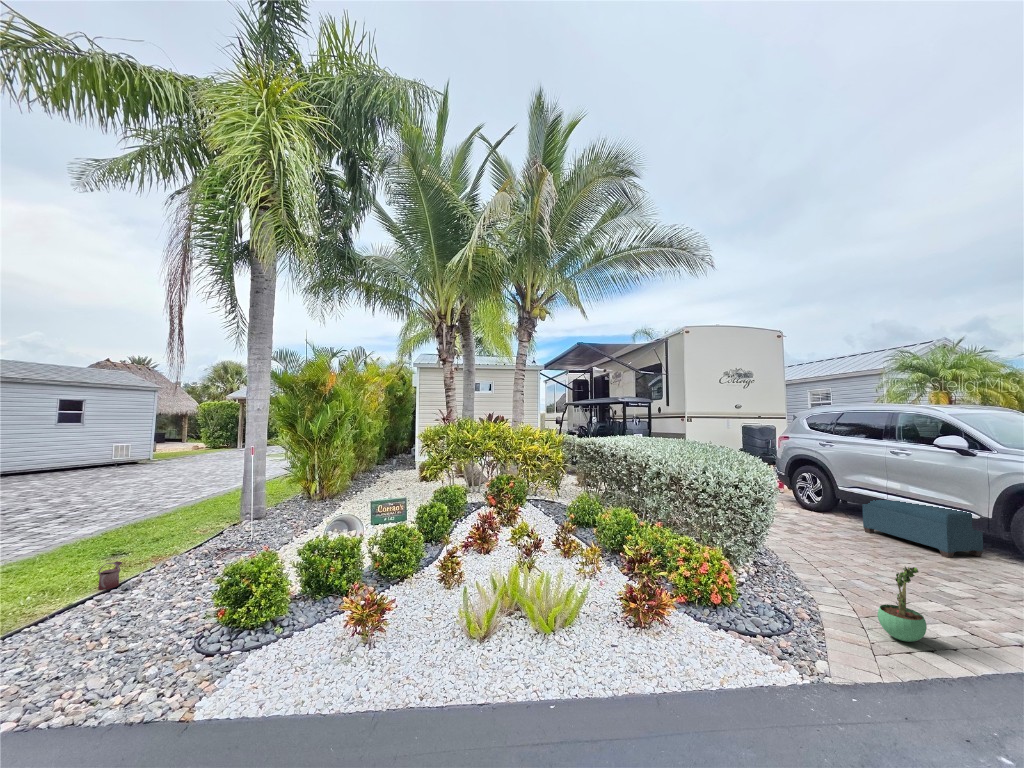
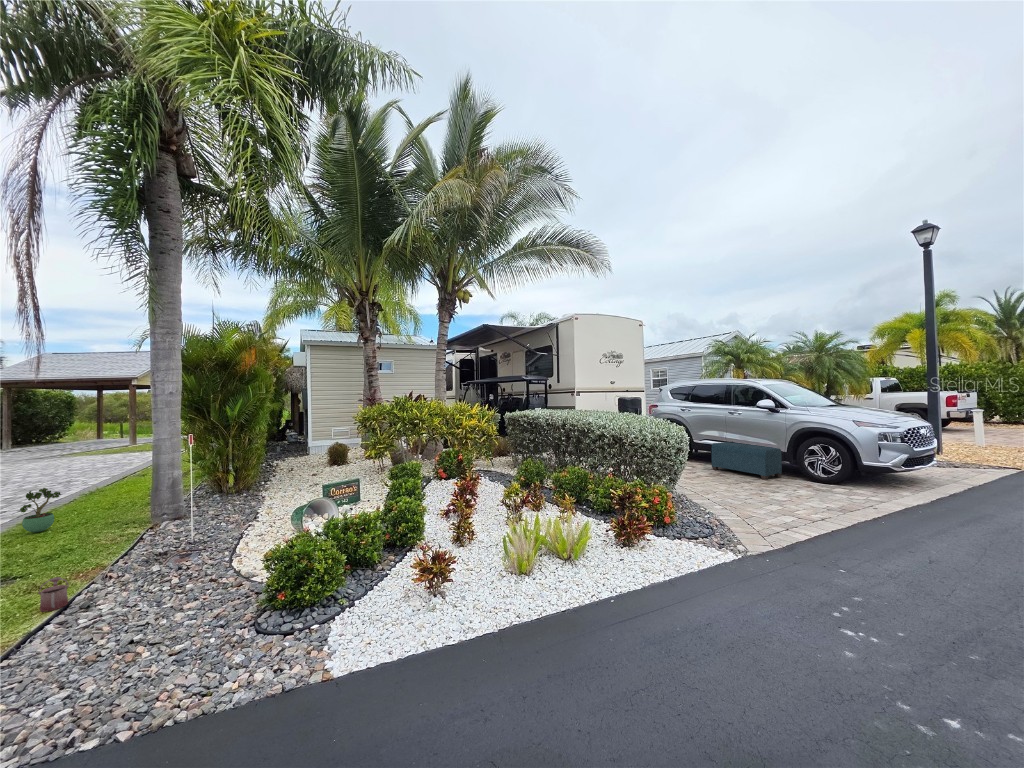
potted plant: present [878,567,927,642] -> present [20,488,61,532]

